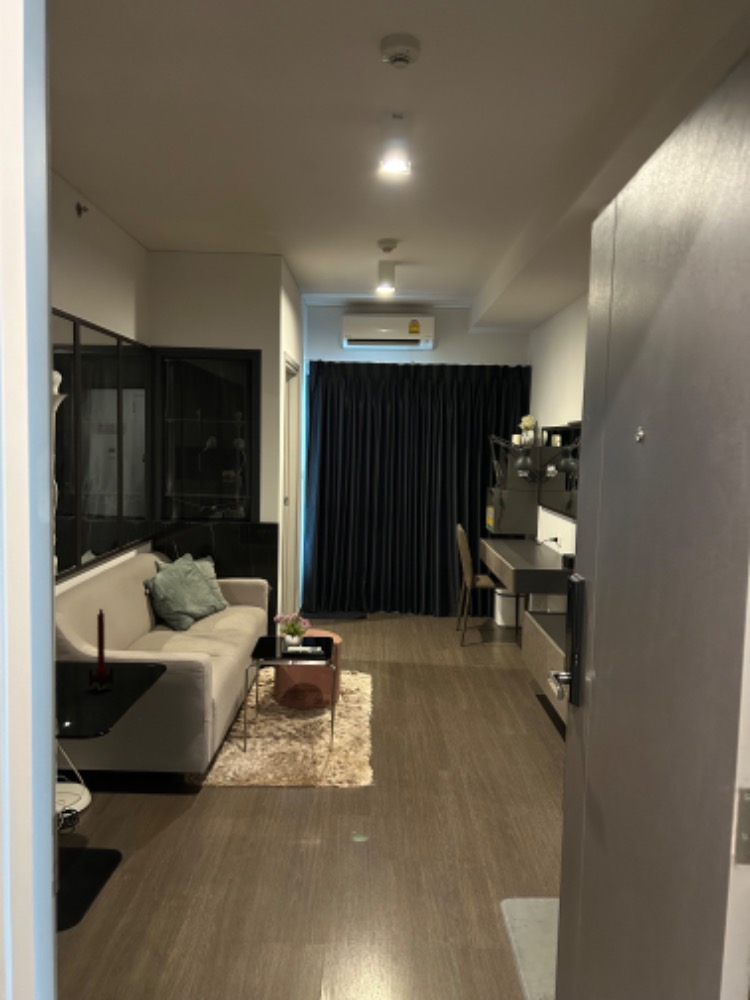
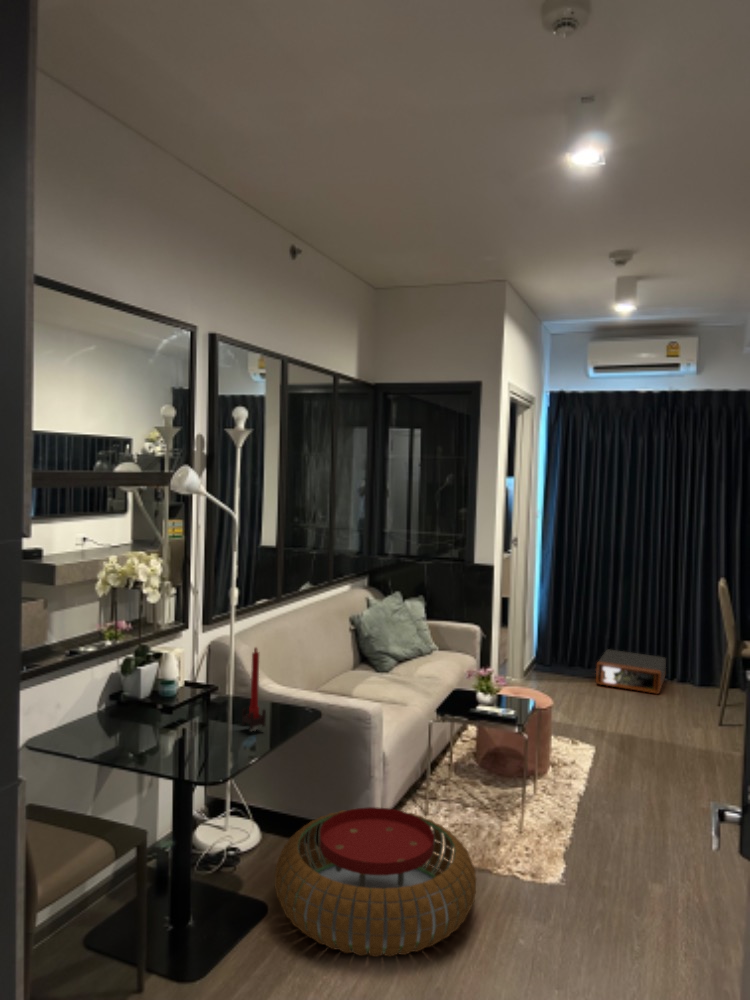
storage box: none [358,593,413,626] -> present [596,650,666,694]
pouf: none [124,746,313,877] -> present [275,807,476,957]

